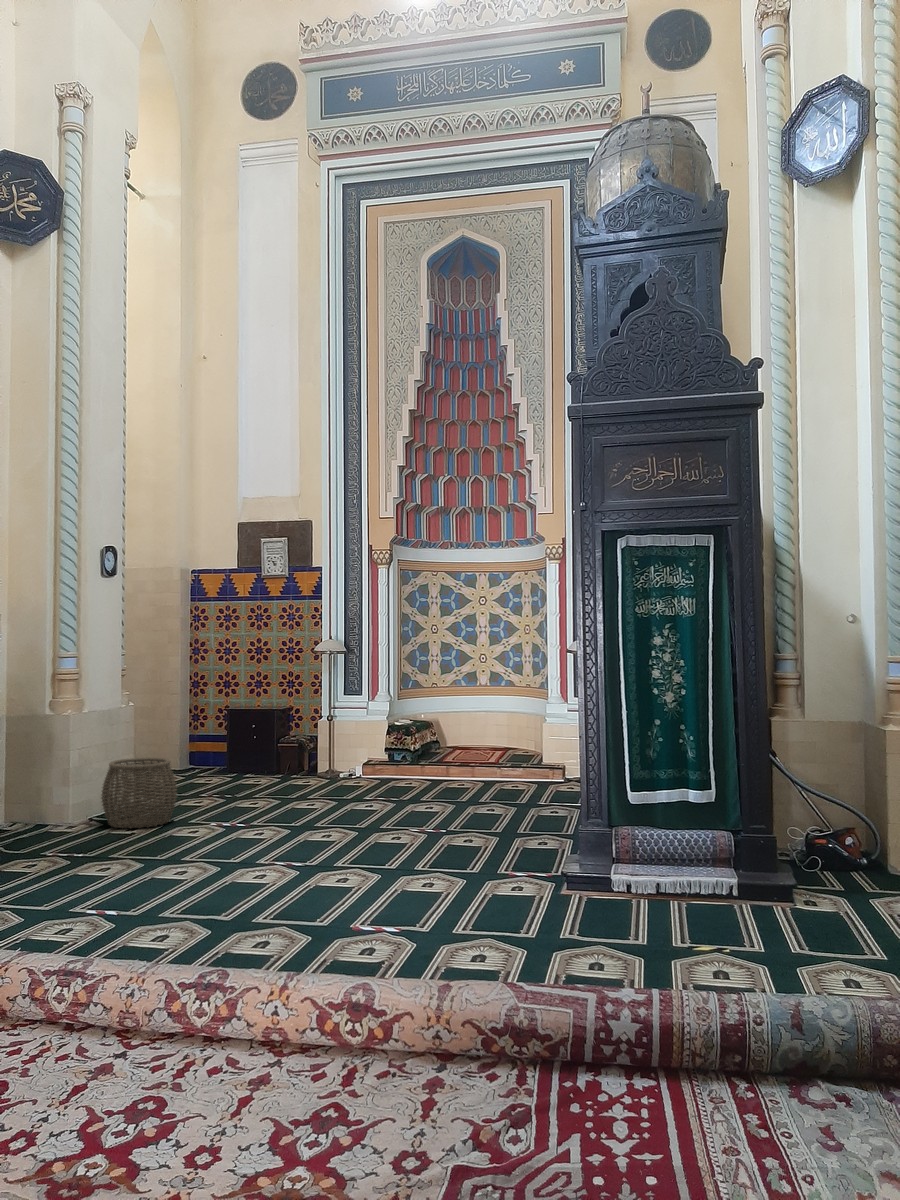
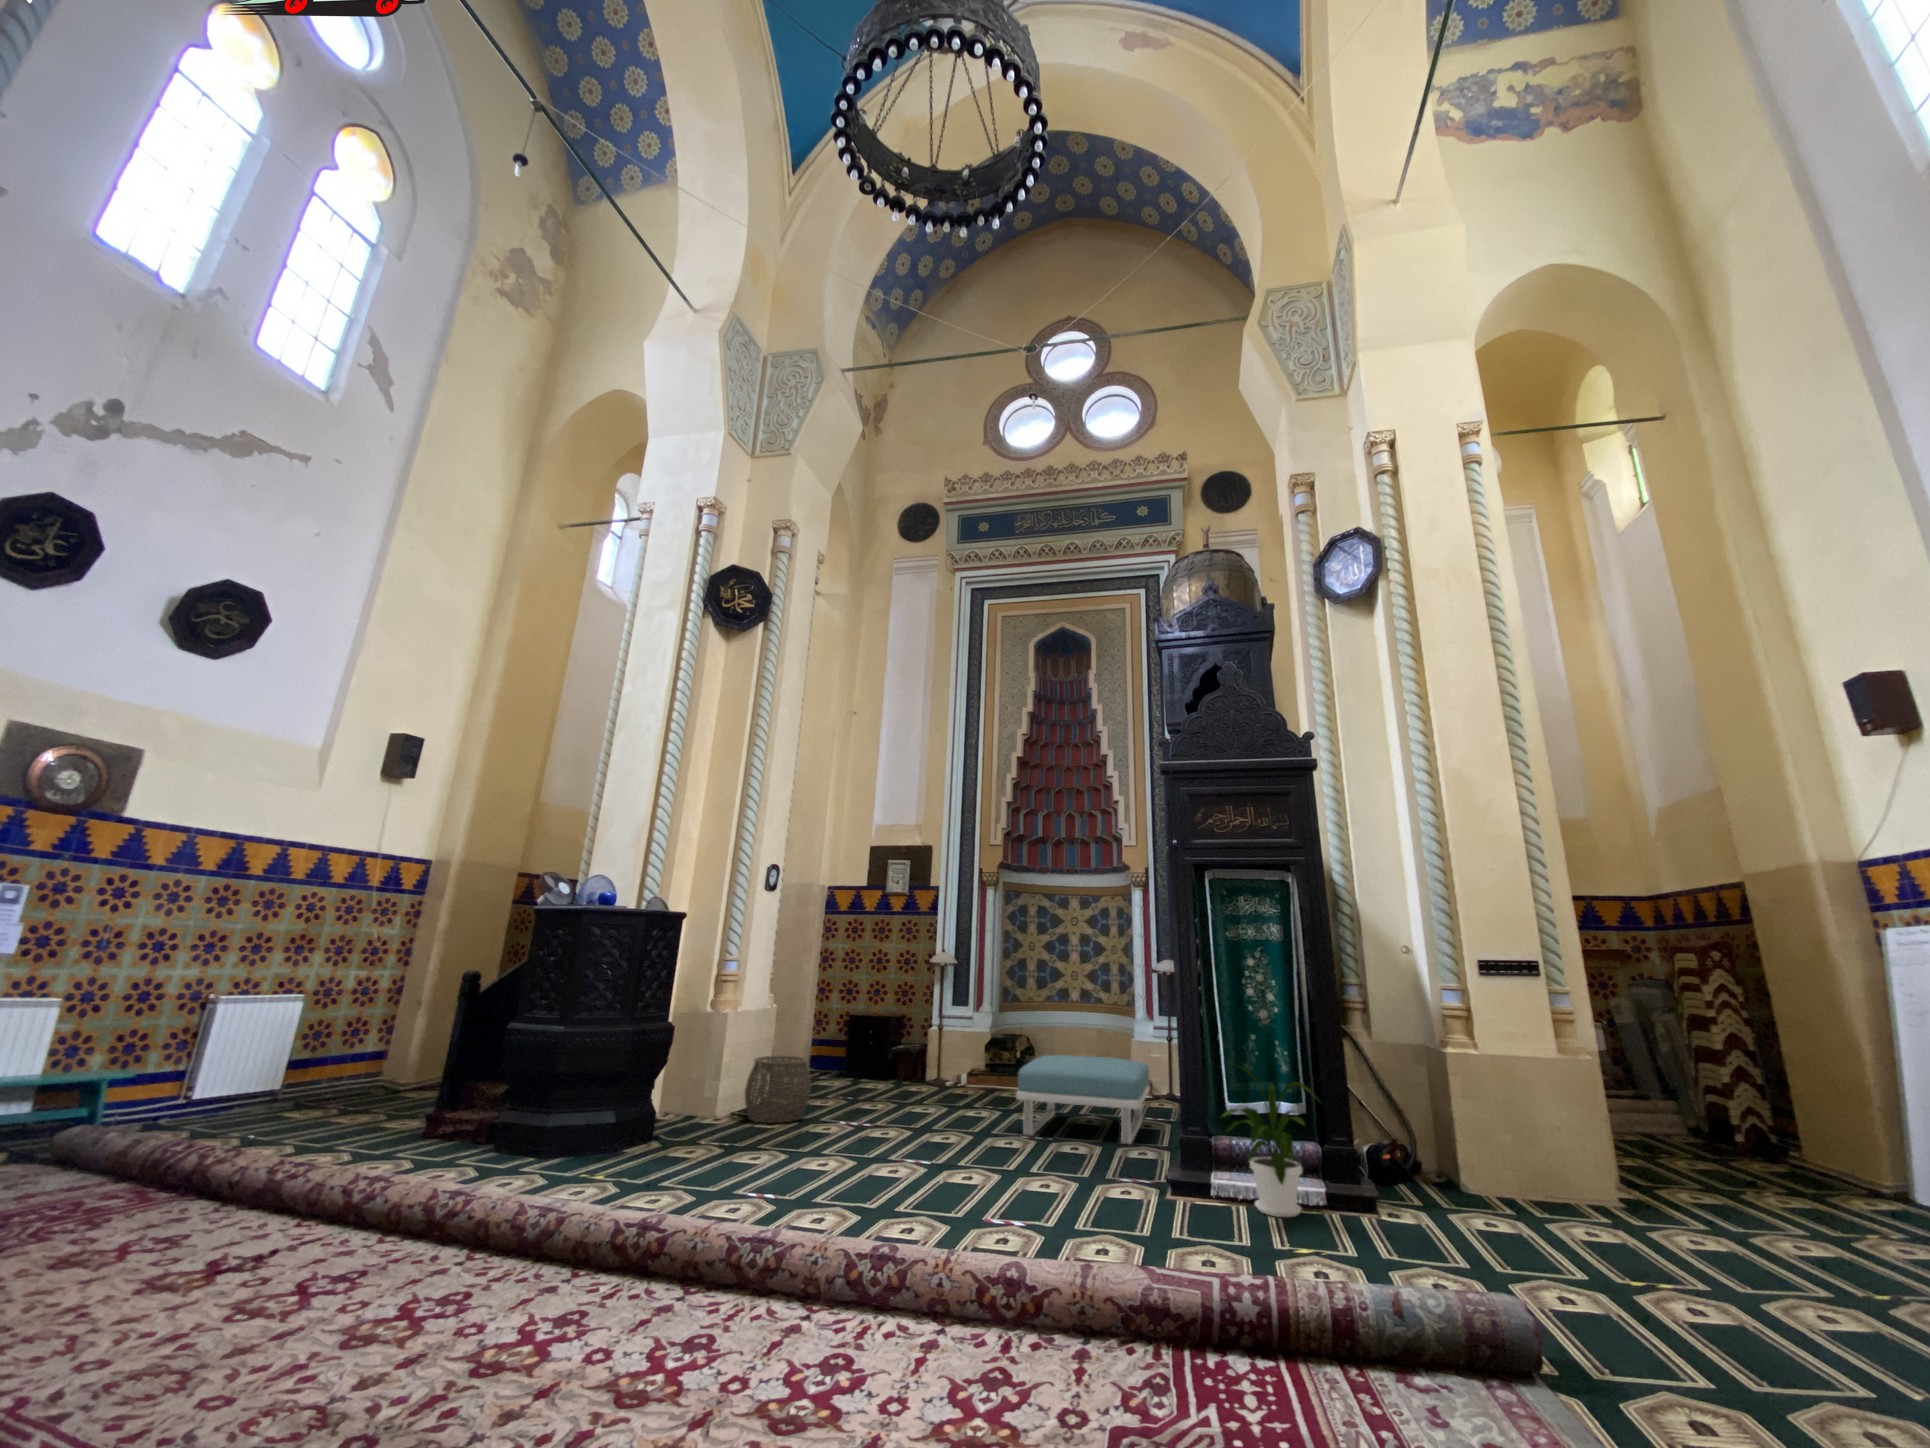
footstool: none [405,746,556,835] -> present [1016,1055,1150,1144]
house plant: none [618,752,737,908] -> present [1222,1066,1318,1217]

